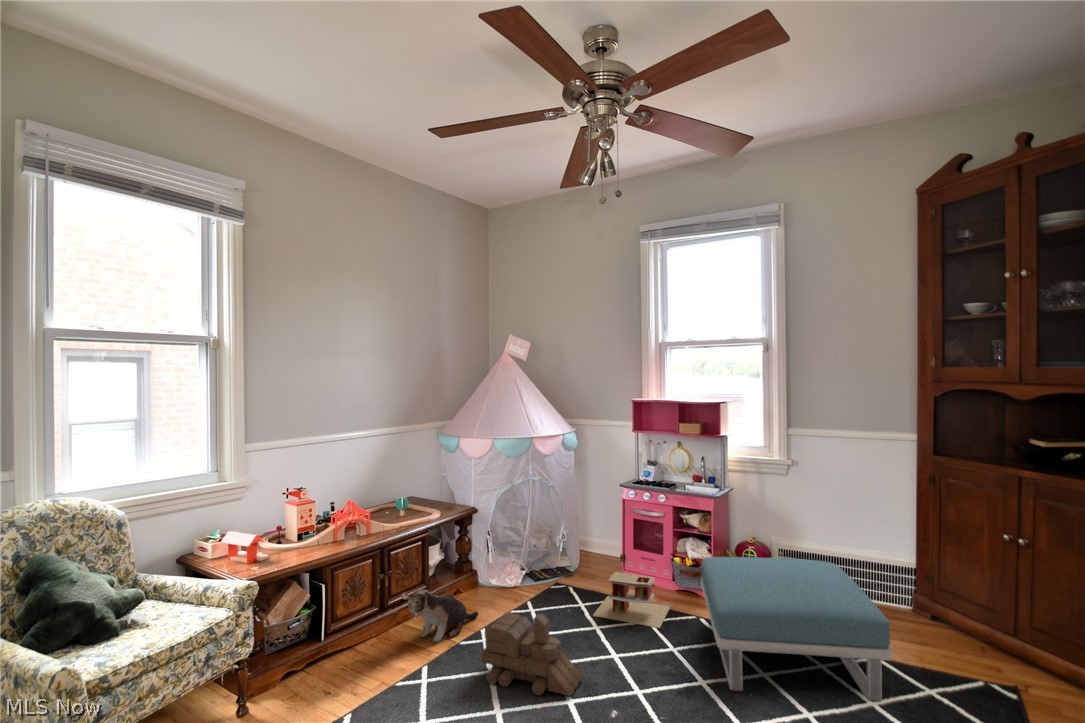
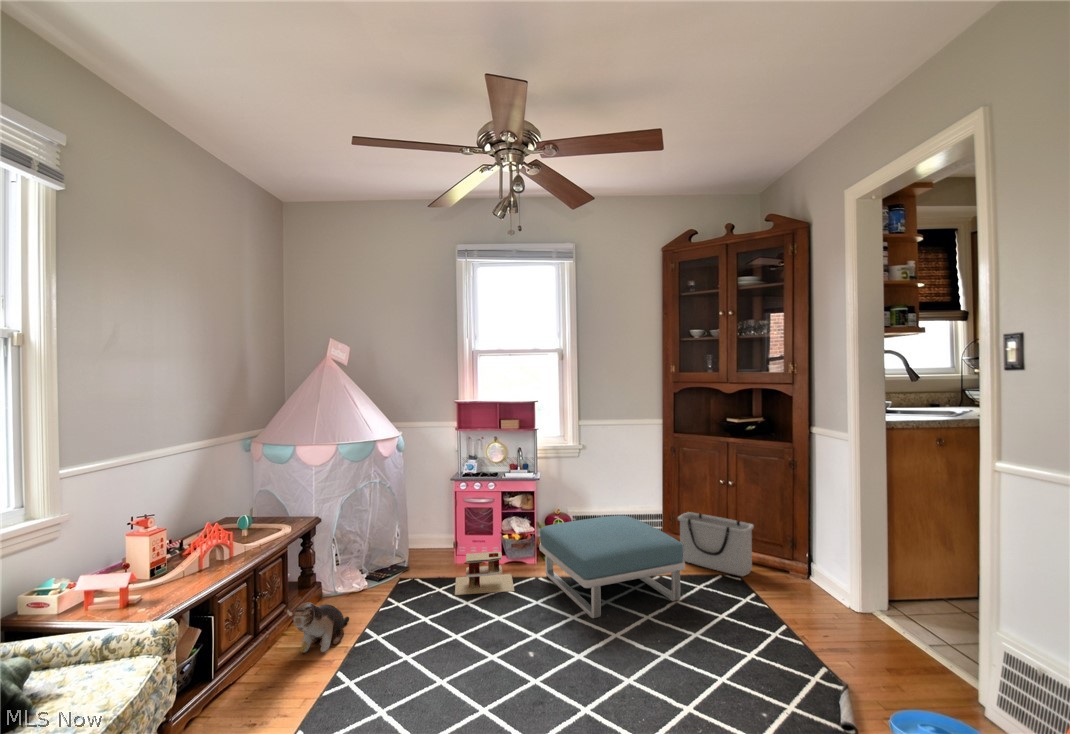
storage bin: none [922,576,1060,698] -> present [678,512,754,576]
toy train: present [482,613,583,696] -> none [395,594,486,670]

